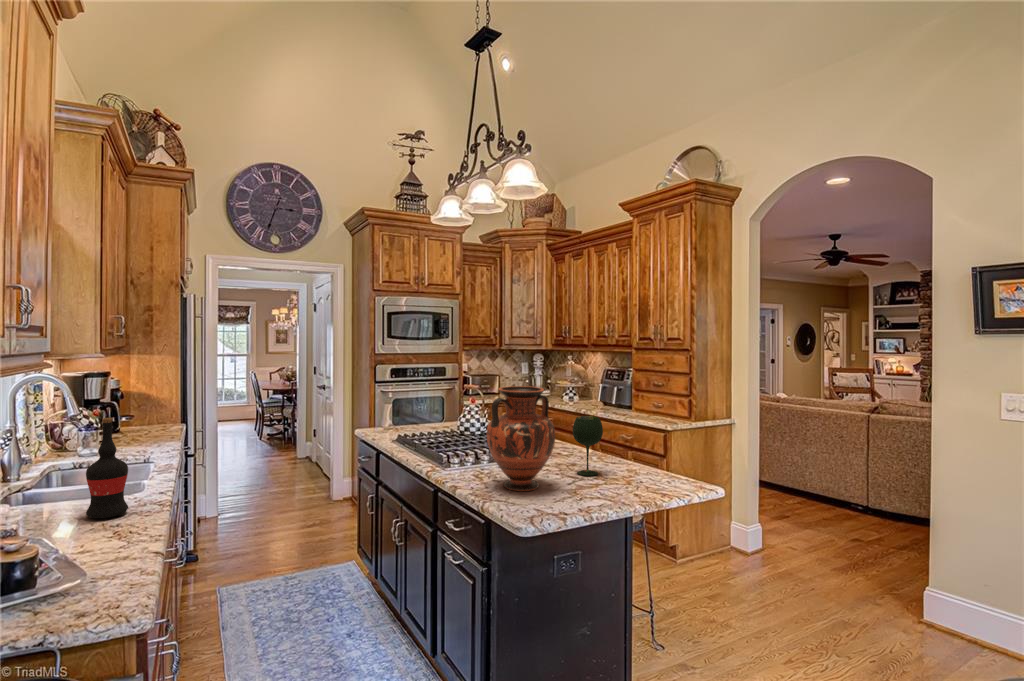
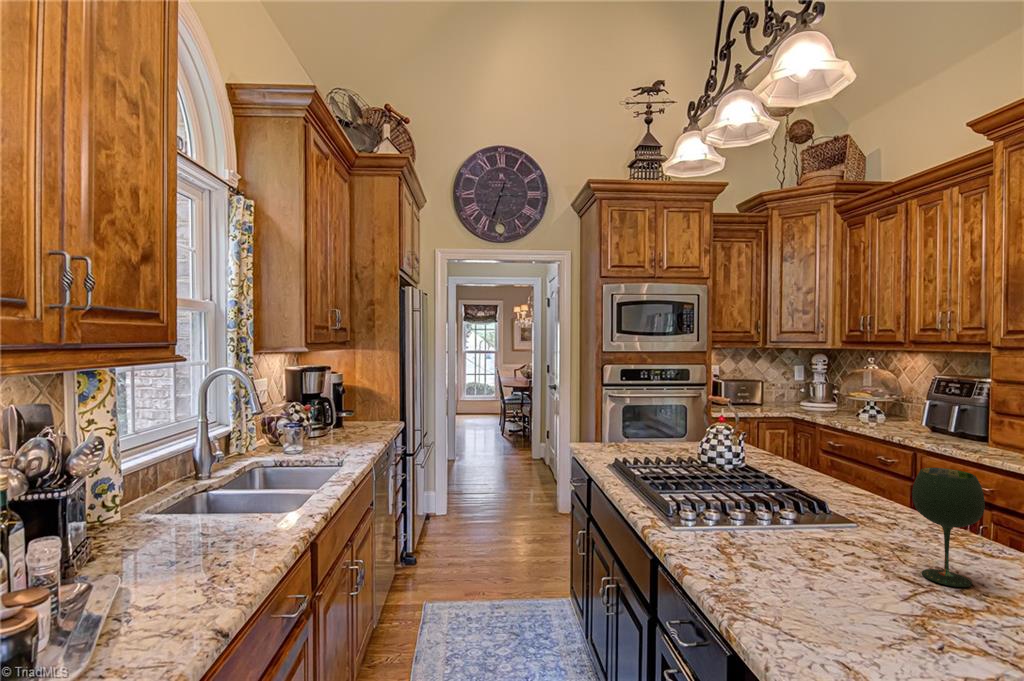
vase: present [487,386,555,491] -> none [738,407,881,608]
wine bottle: present [86,418,128,518] -> none [213,421,260,544]

